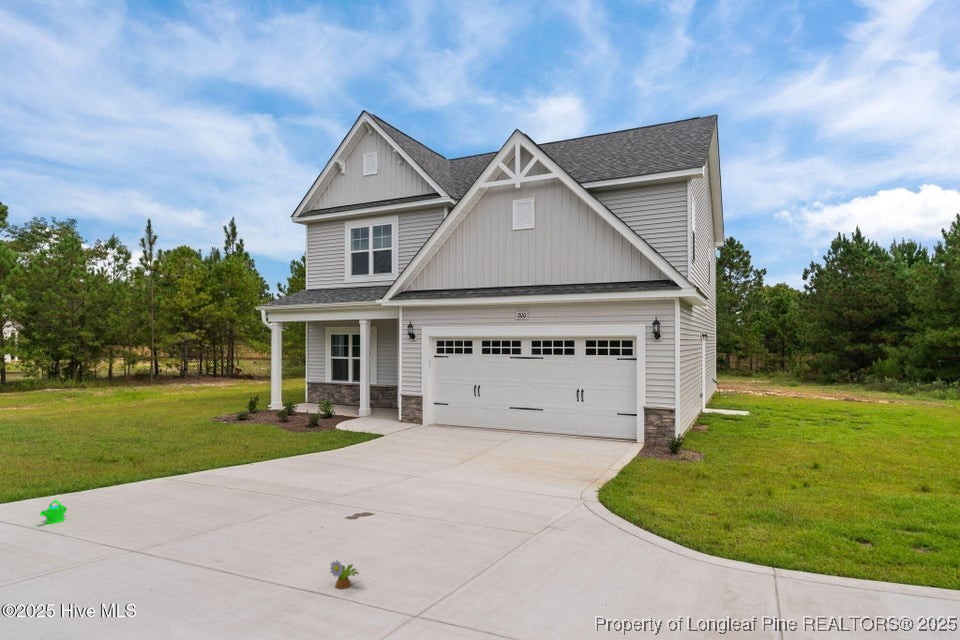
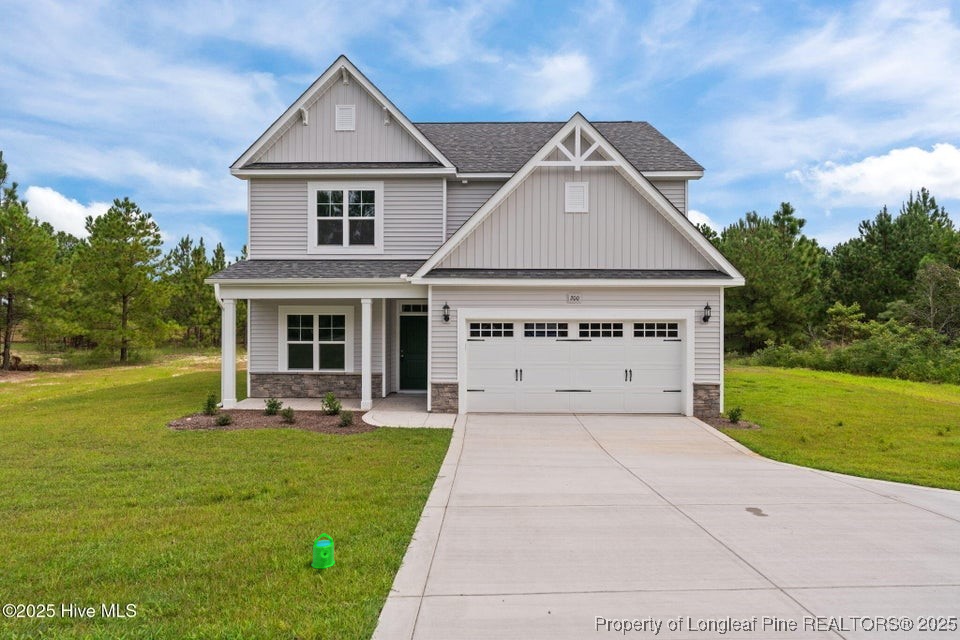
decorative plant: present [330,560,359,589] -> none [822,540,859,570]

